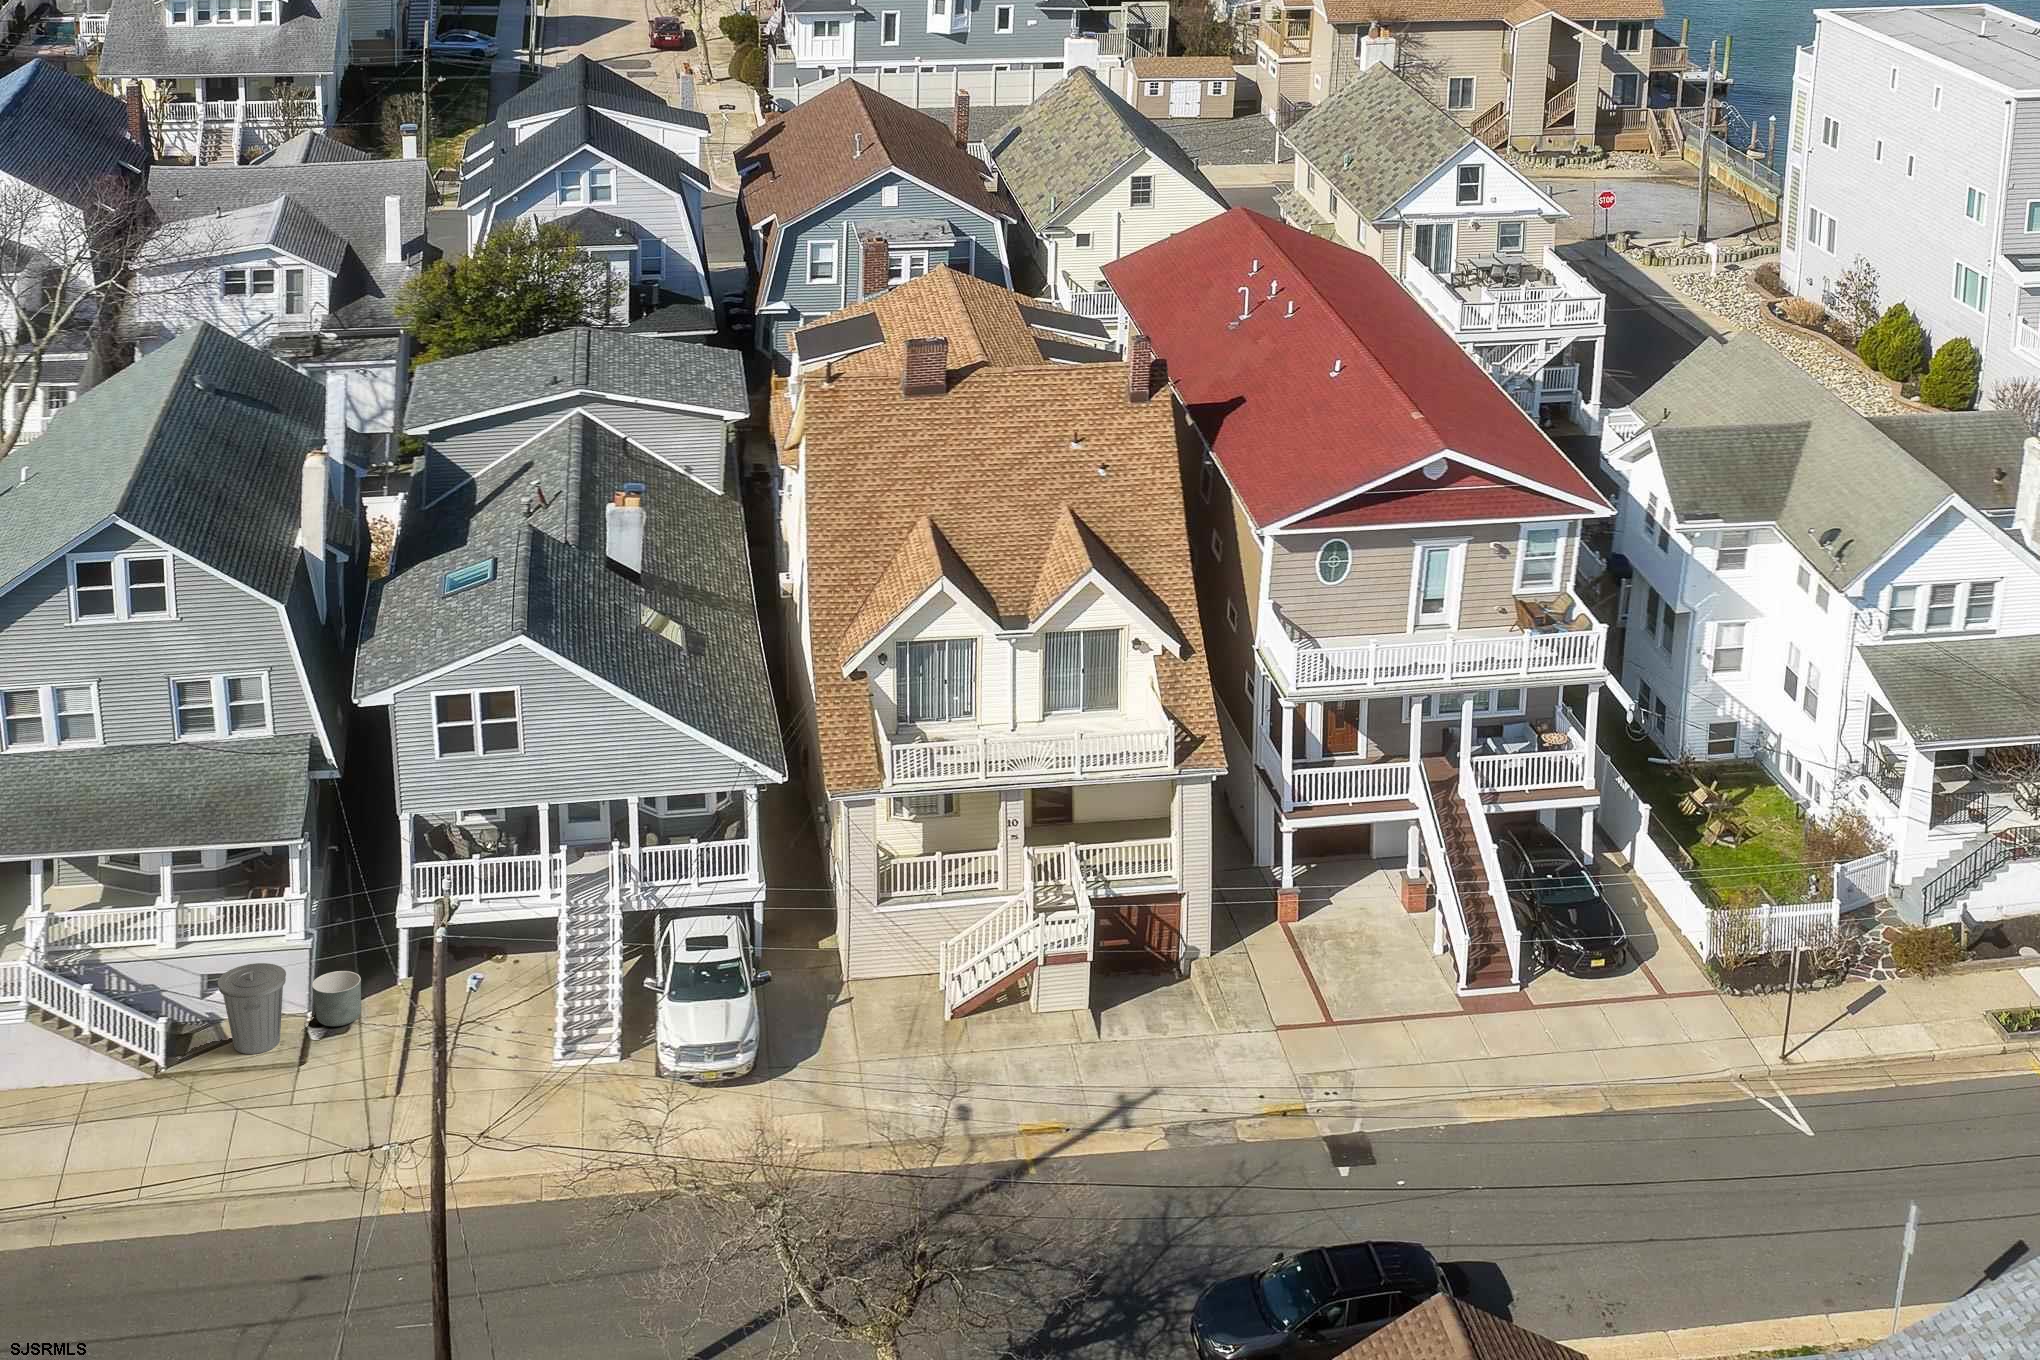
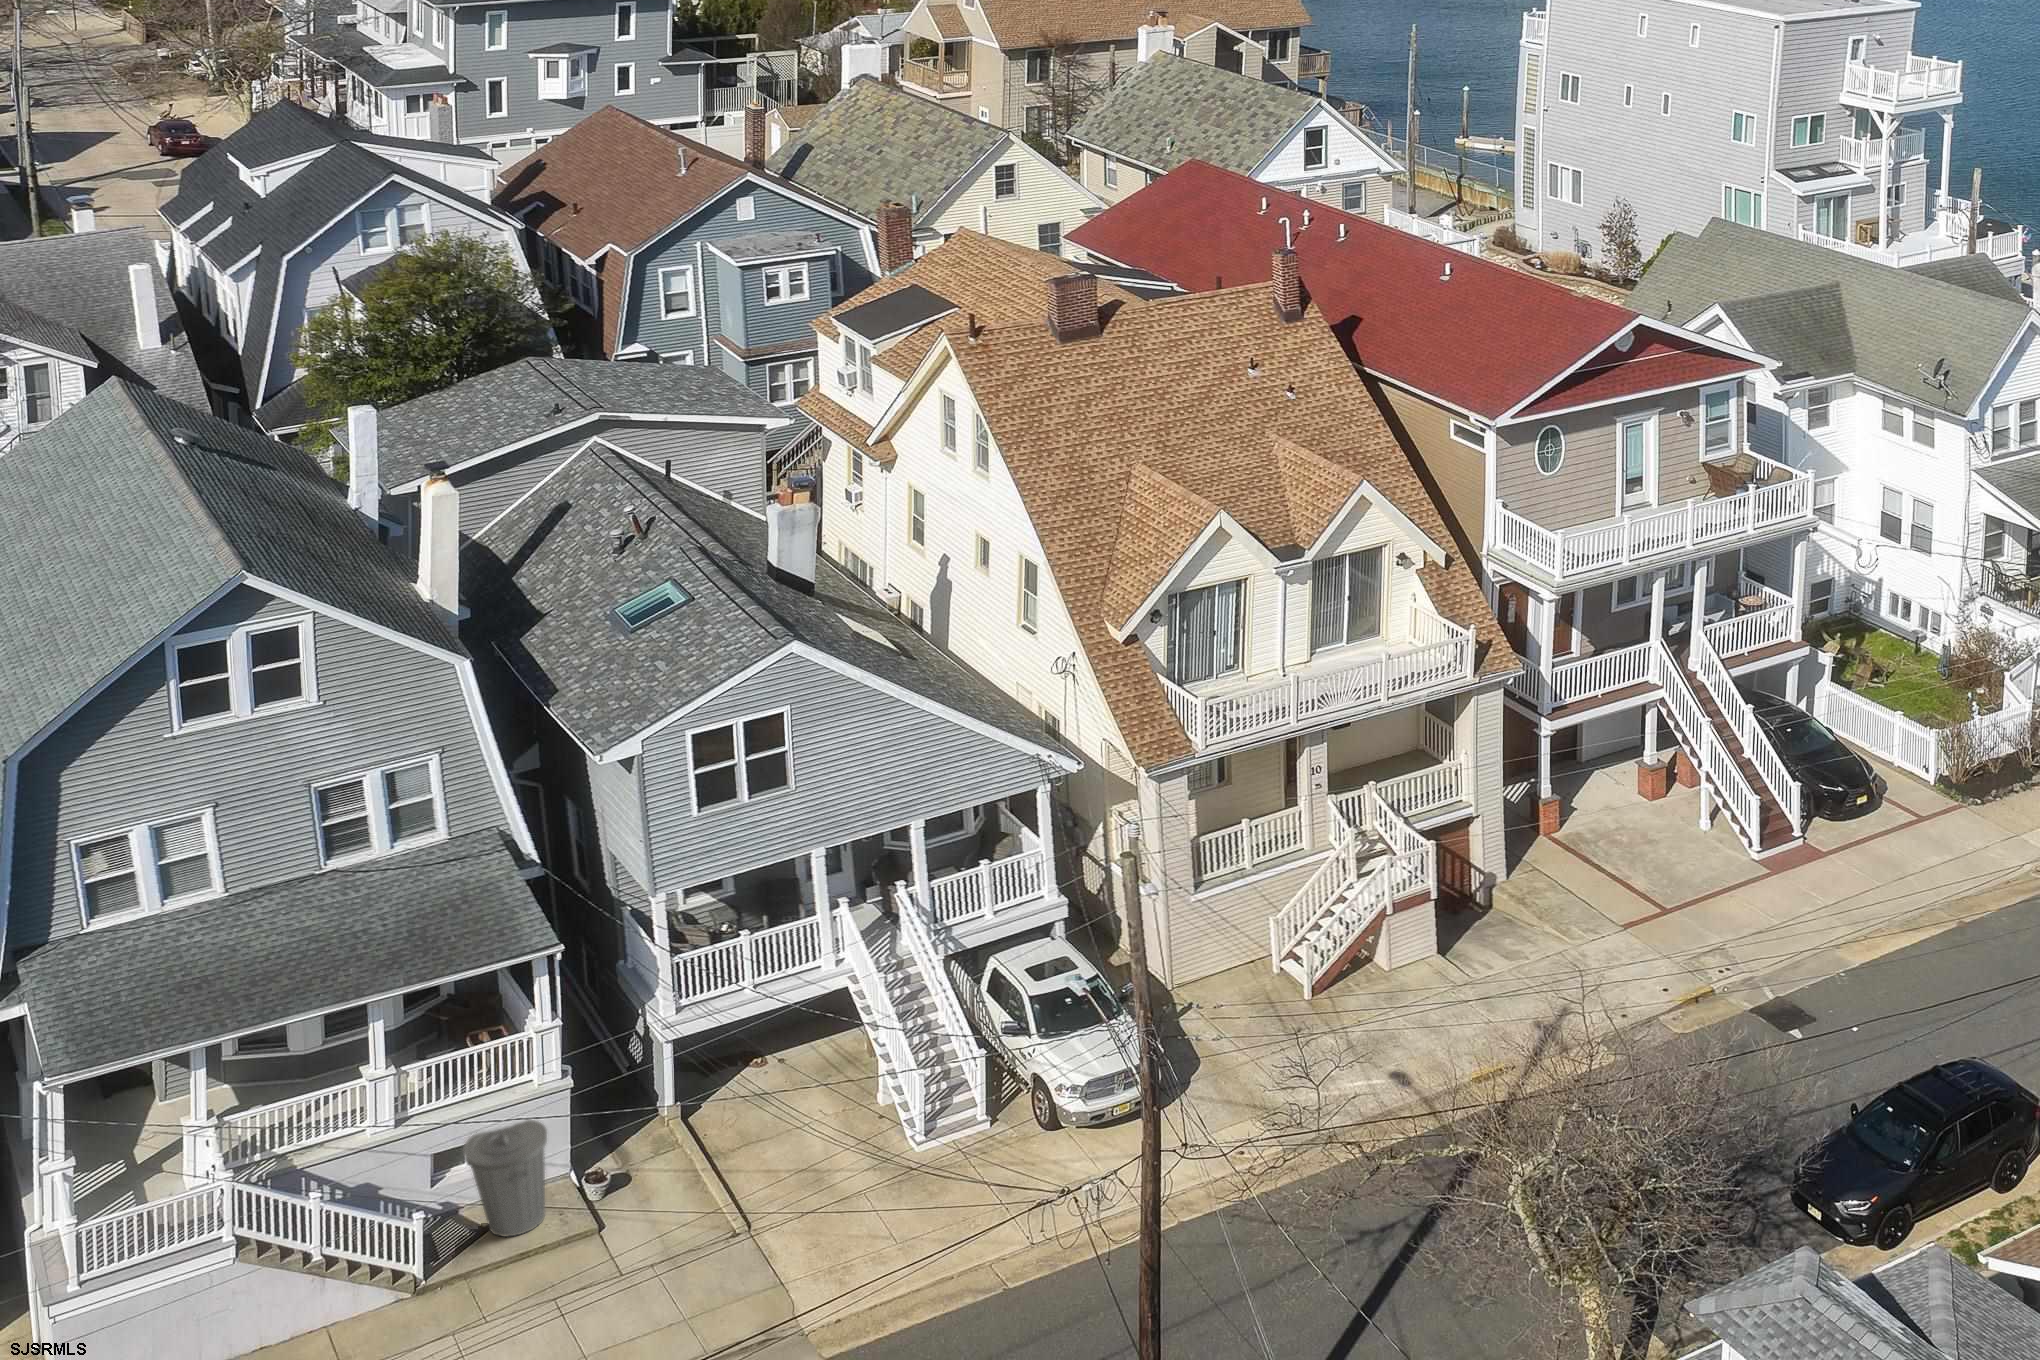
planter: present [312,971,361,1026] -> none [566,1108,628,1179]

